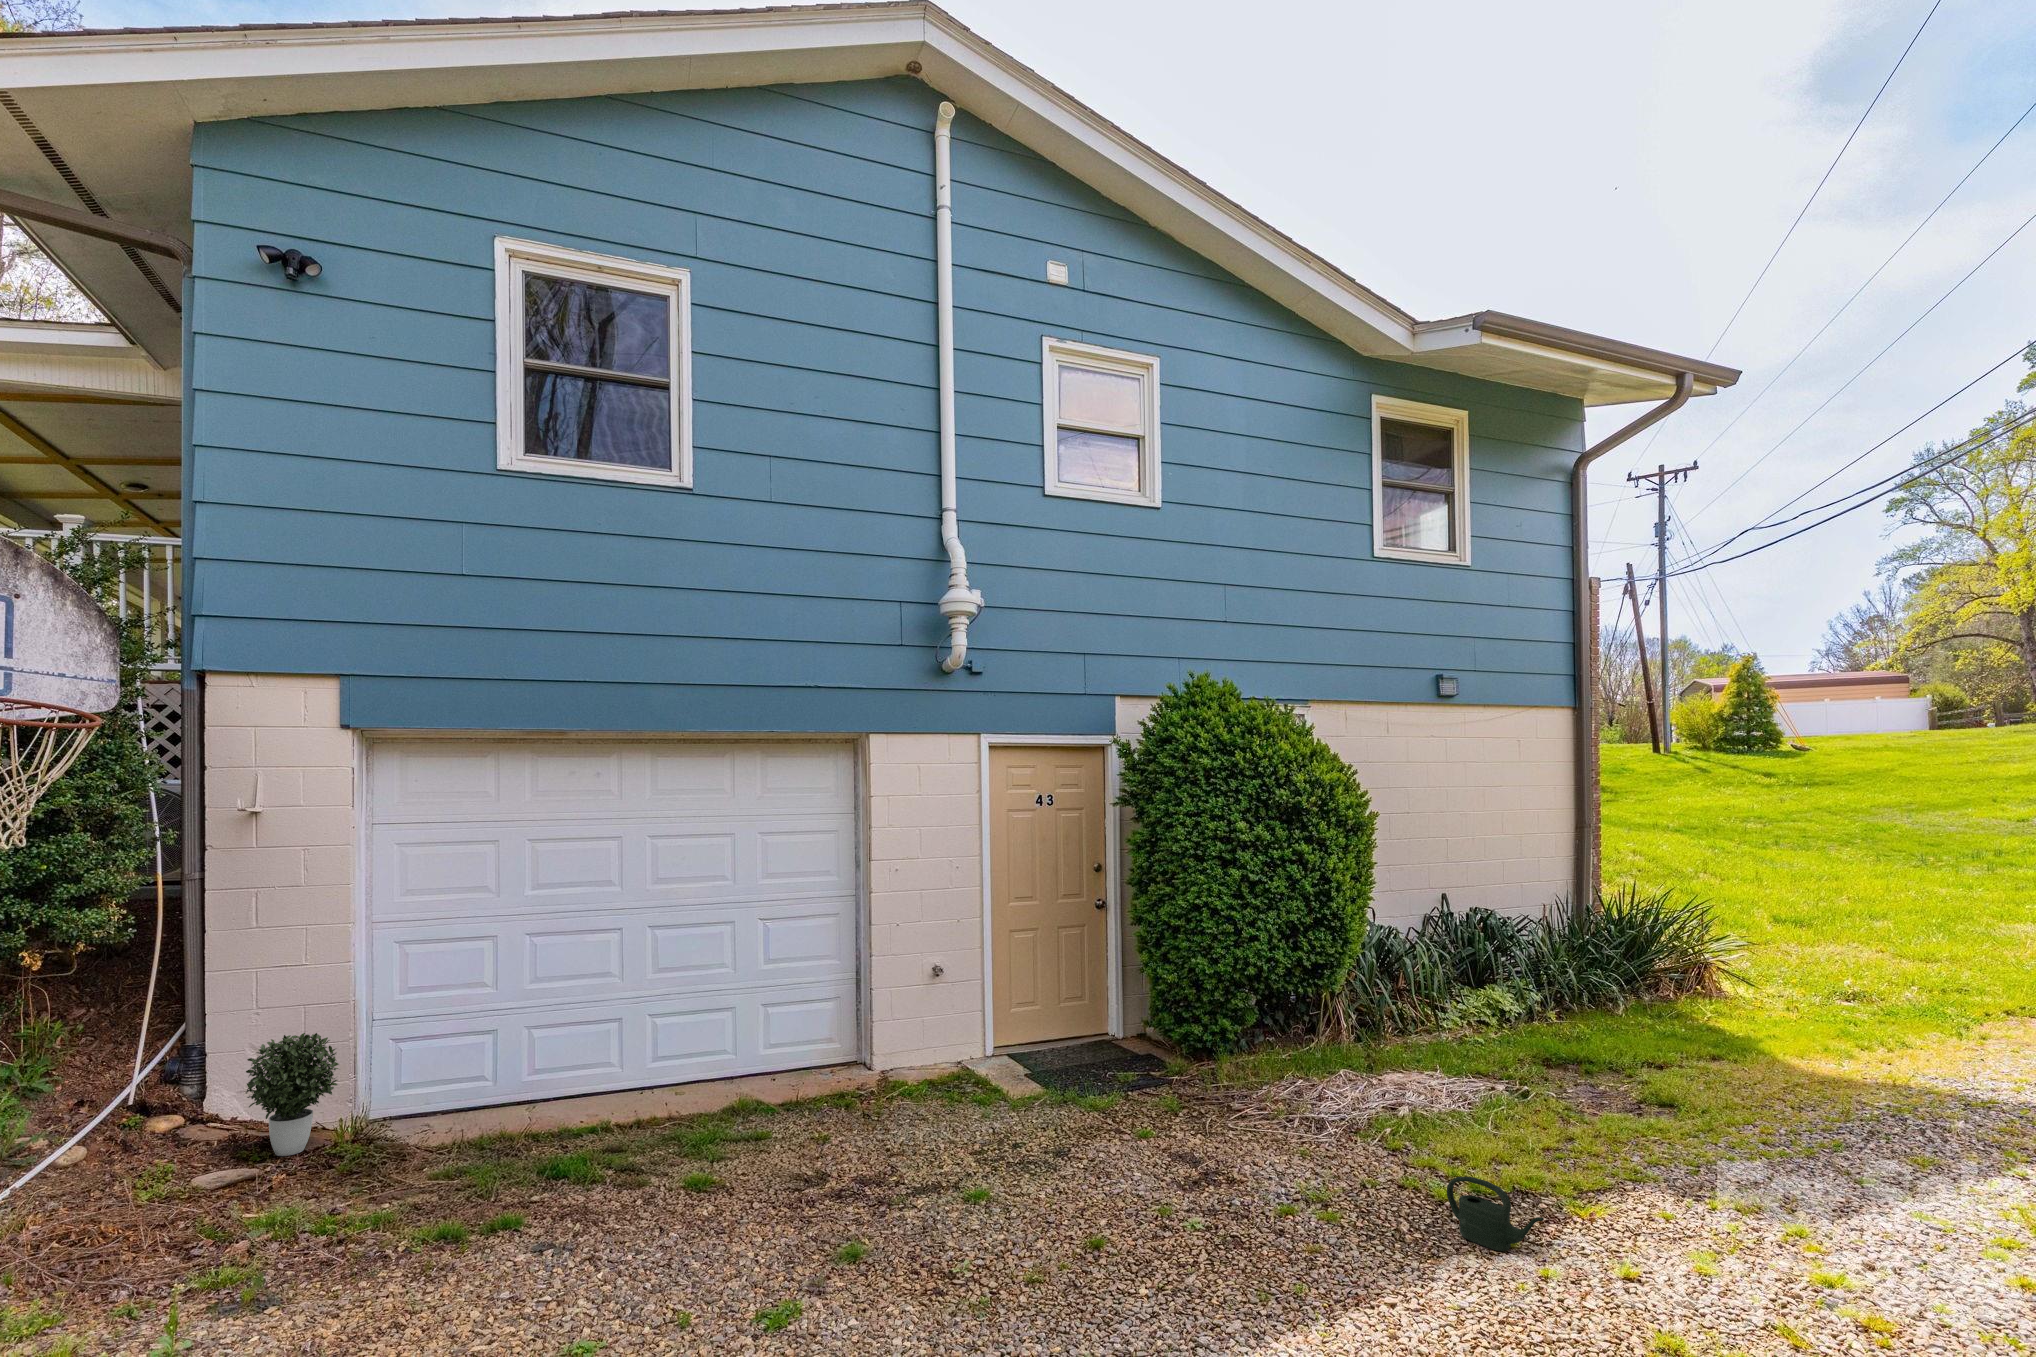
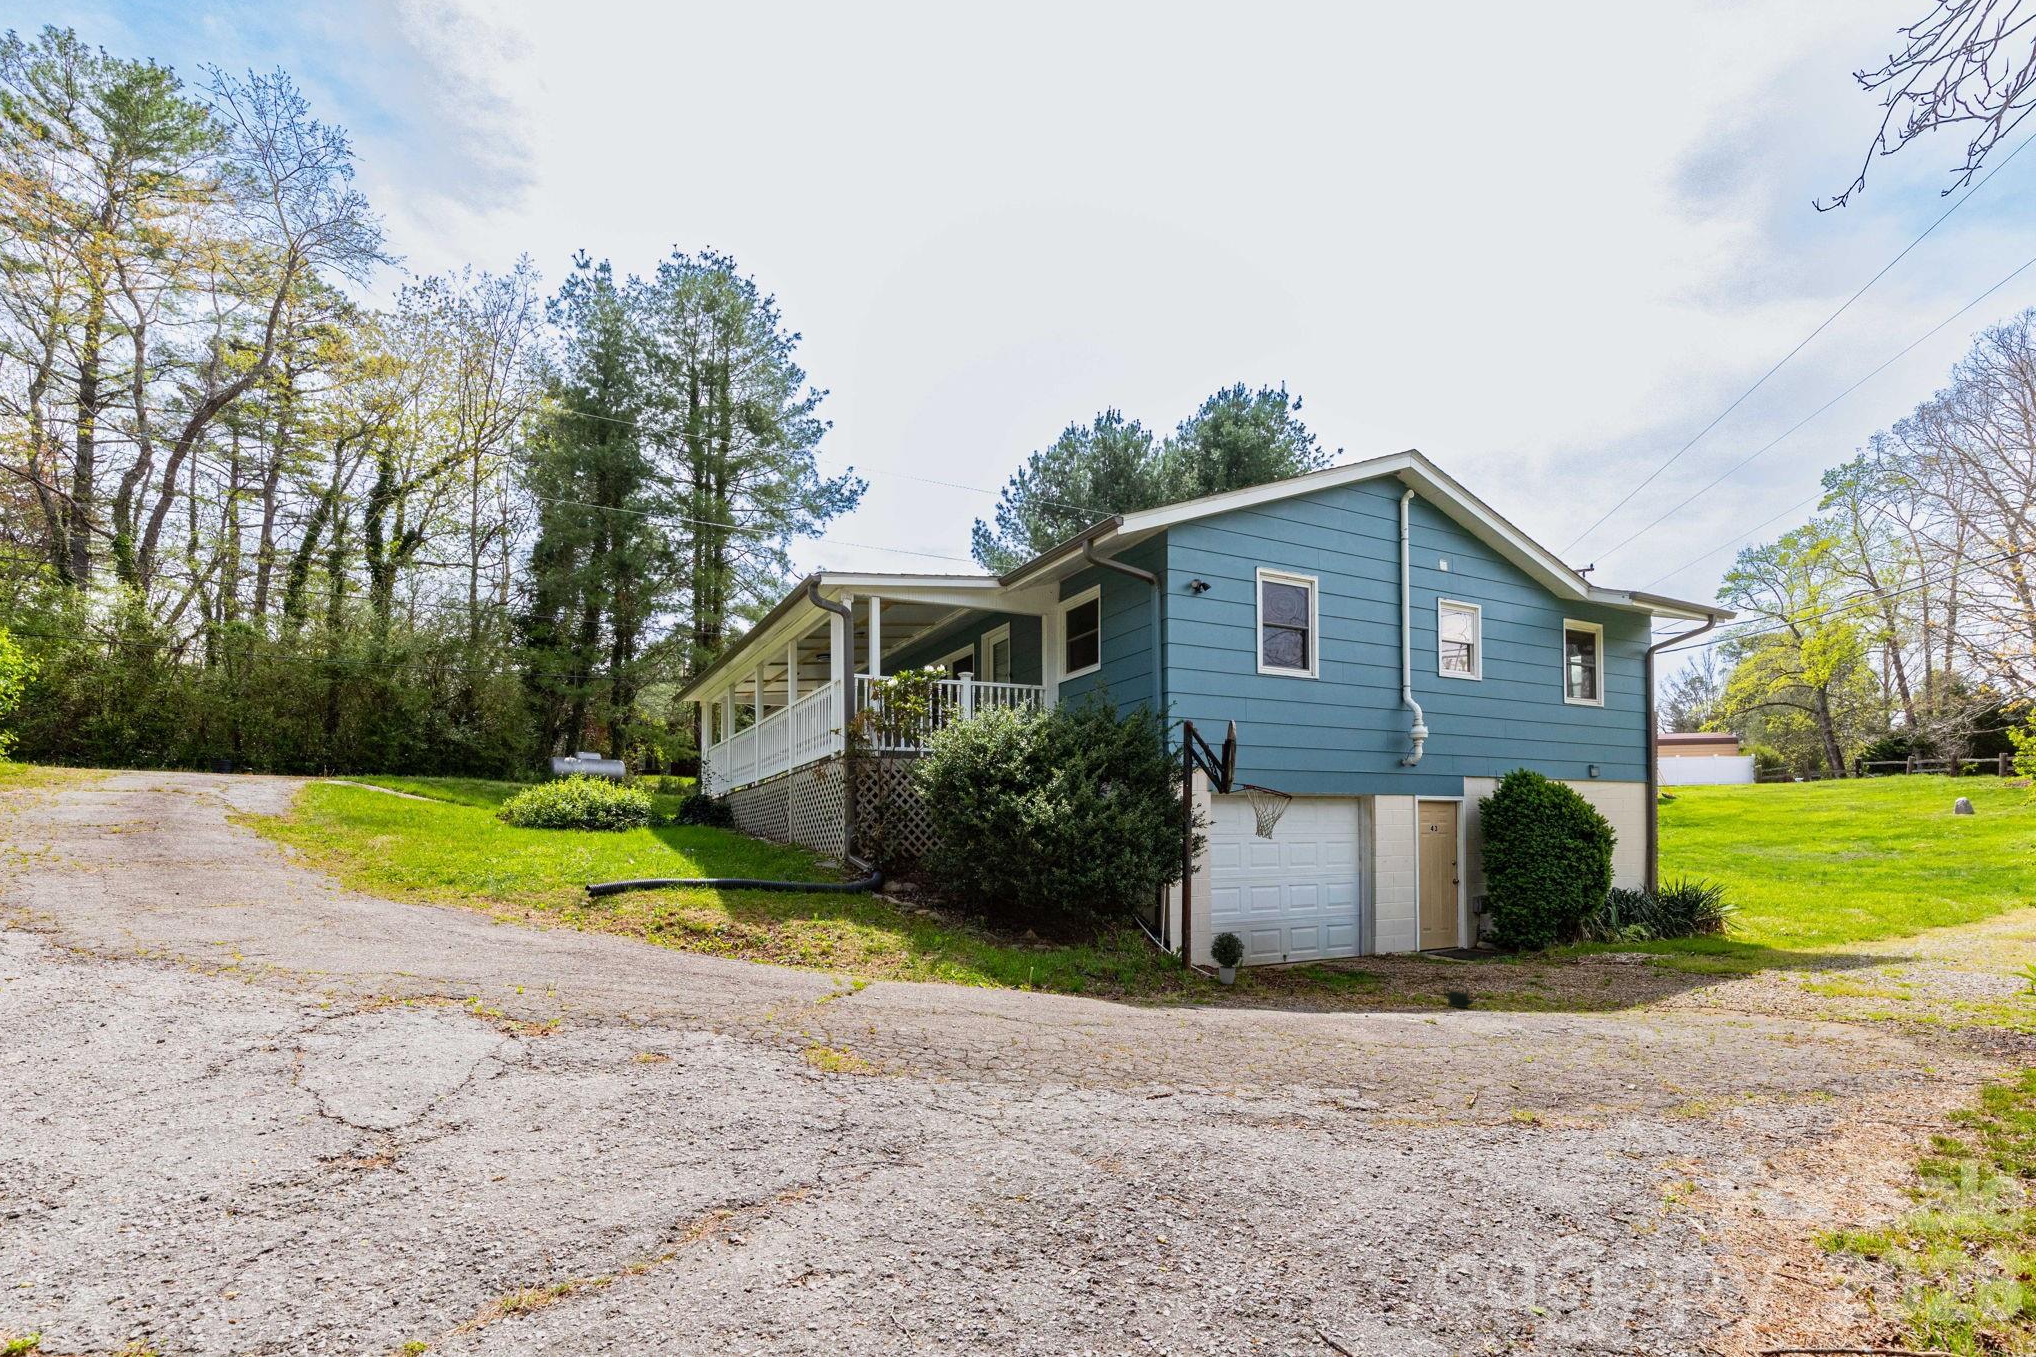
watering can: present [1447,1177,1544,1251] -> present [1443,985,1476,1008]

